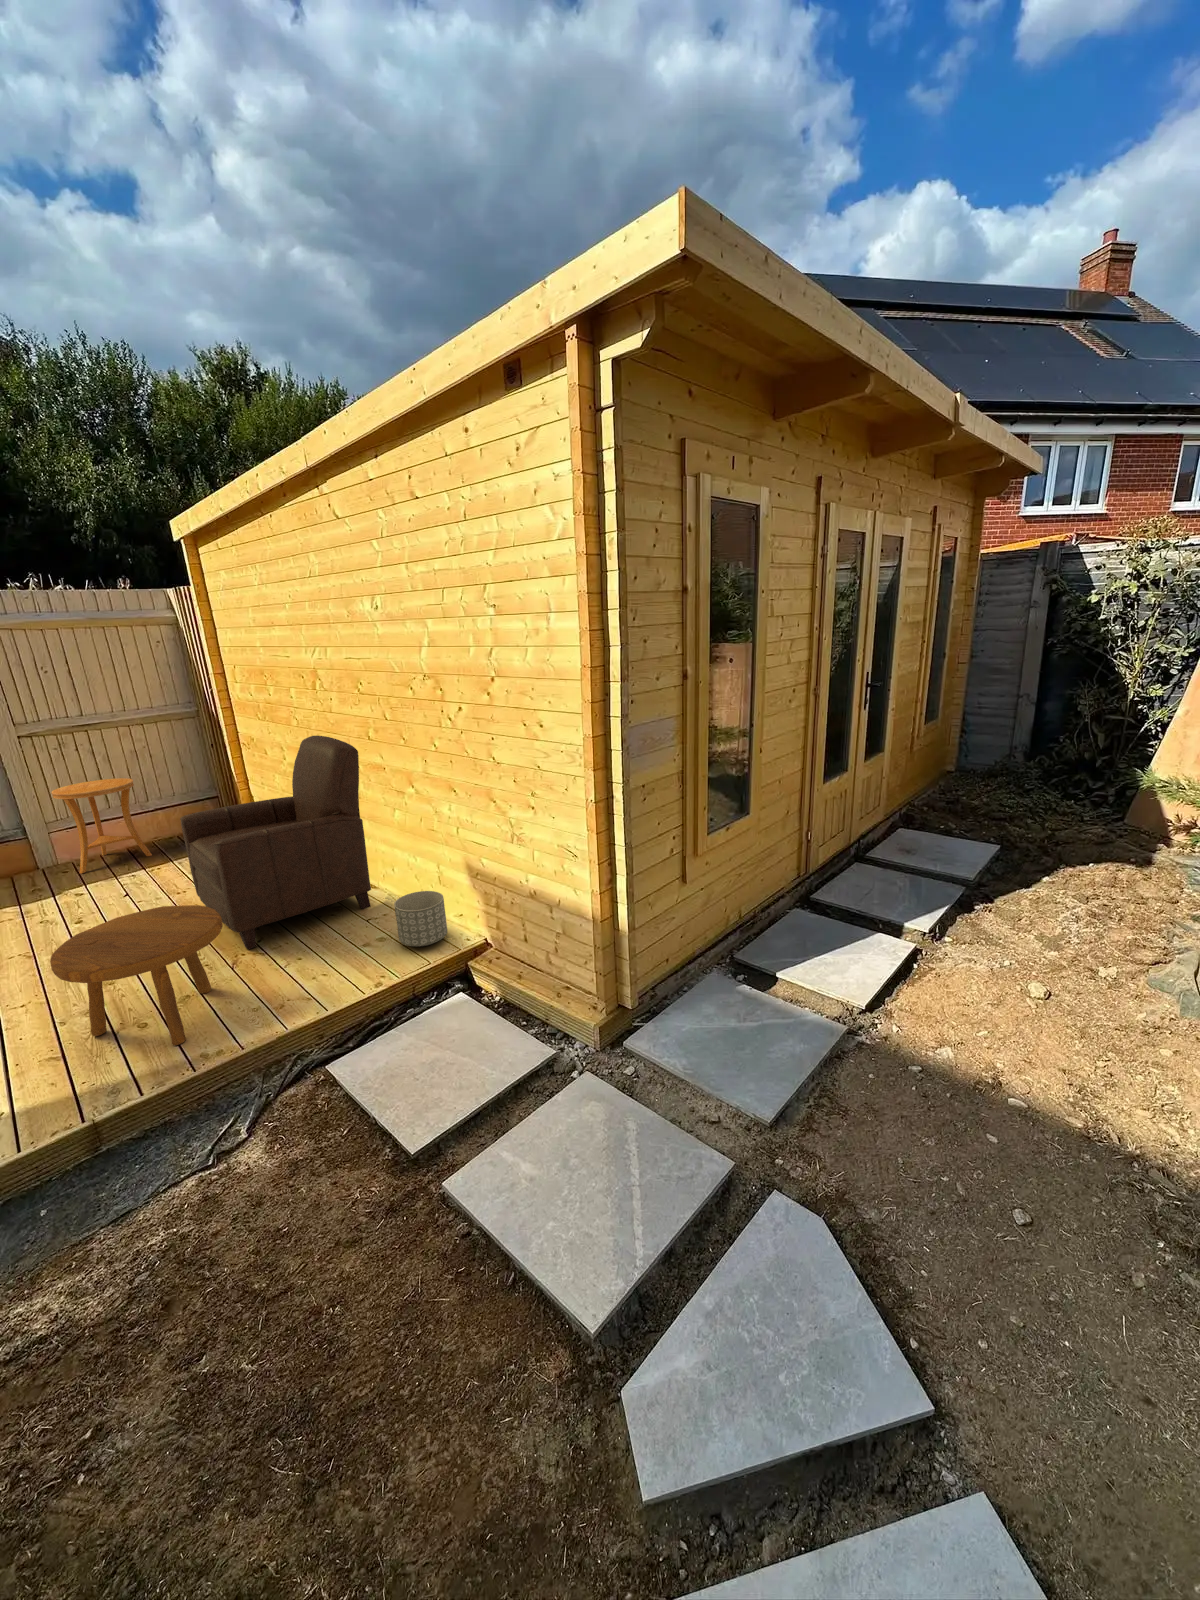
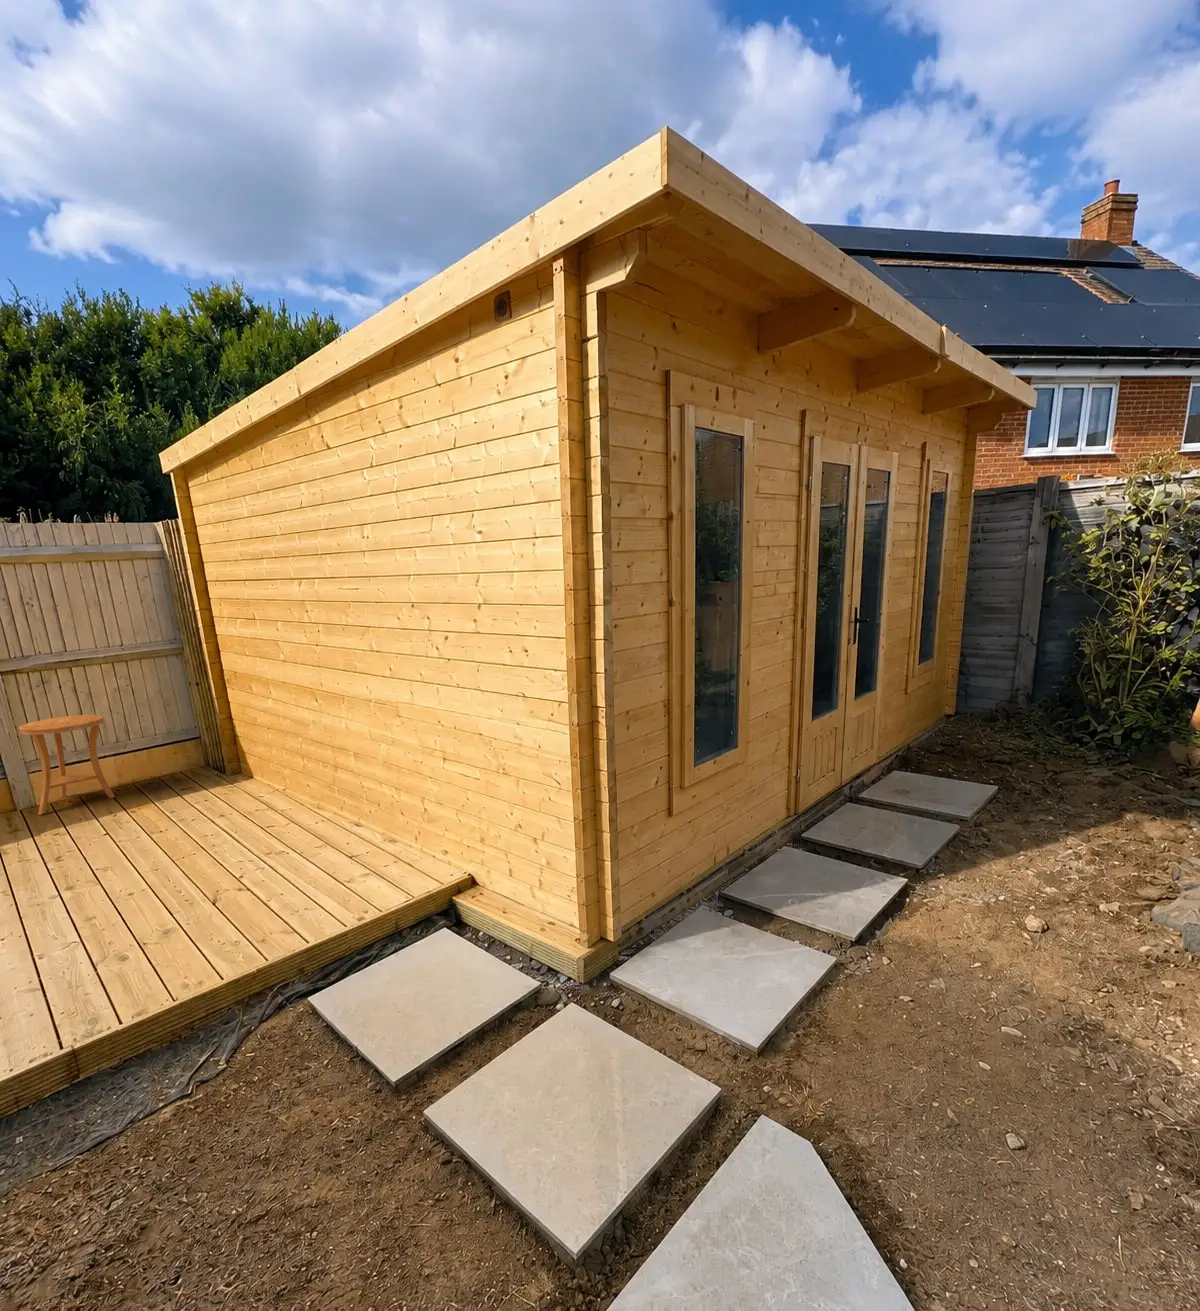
chair: present [180,736,371,949] -> none [160,668,351,886]
planter: present [394,891,447,947] -> none [378,825,431,883]
footstool: present [50,905,222,1045] -> none [36,833,205,975]

